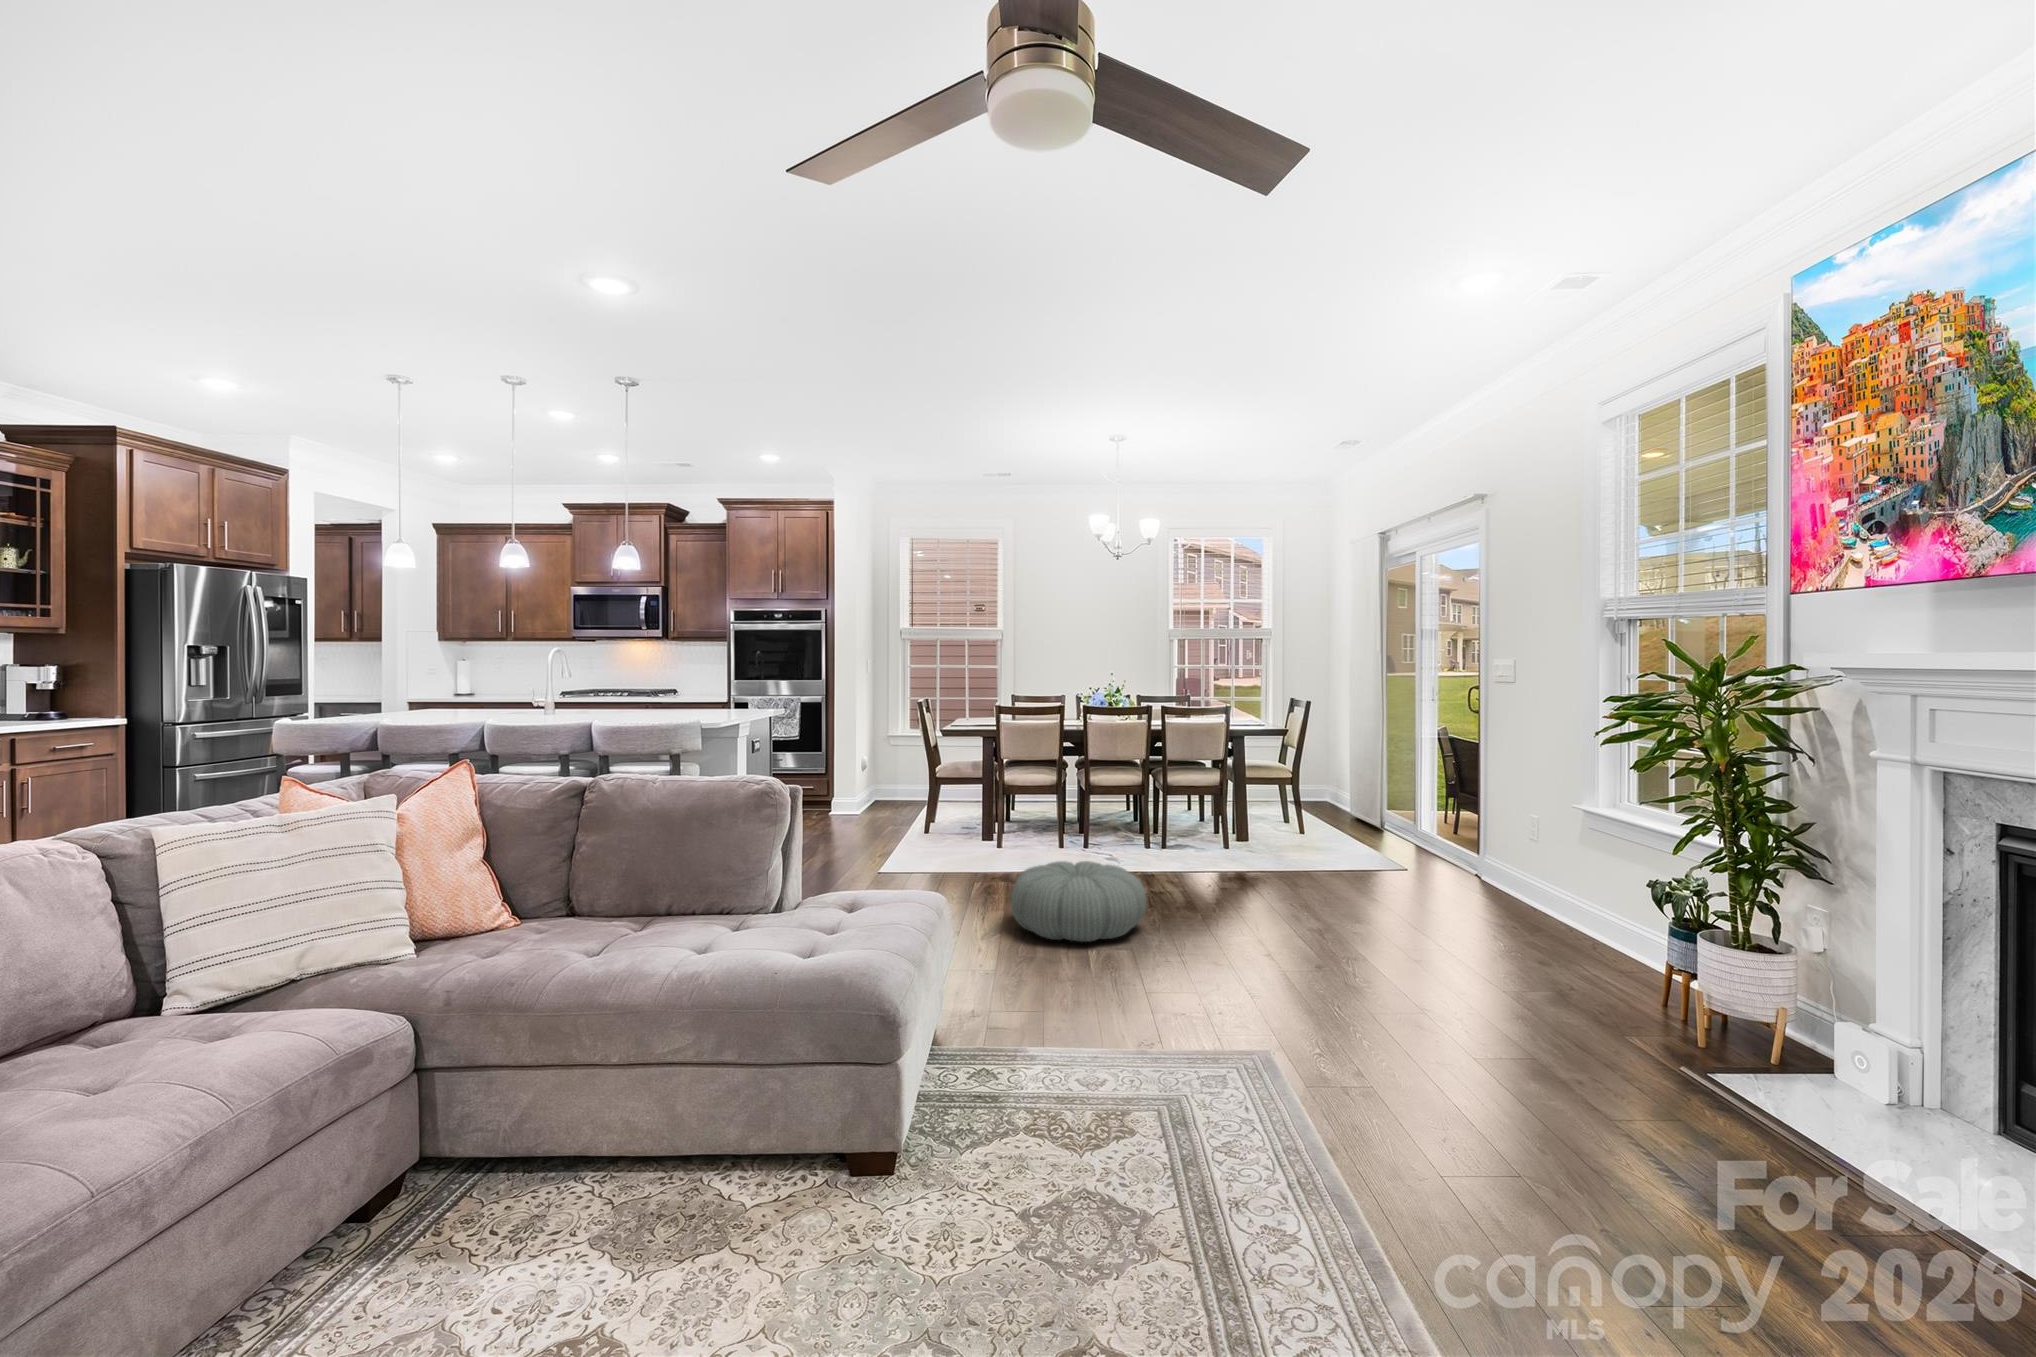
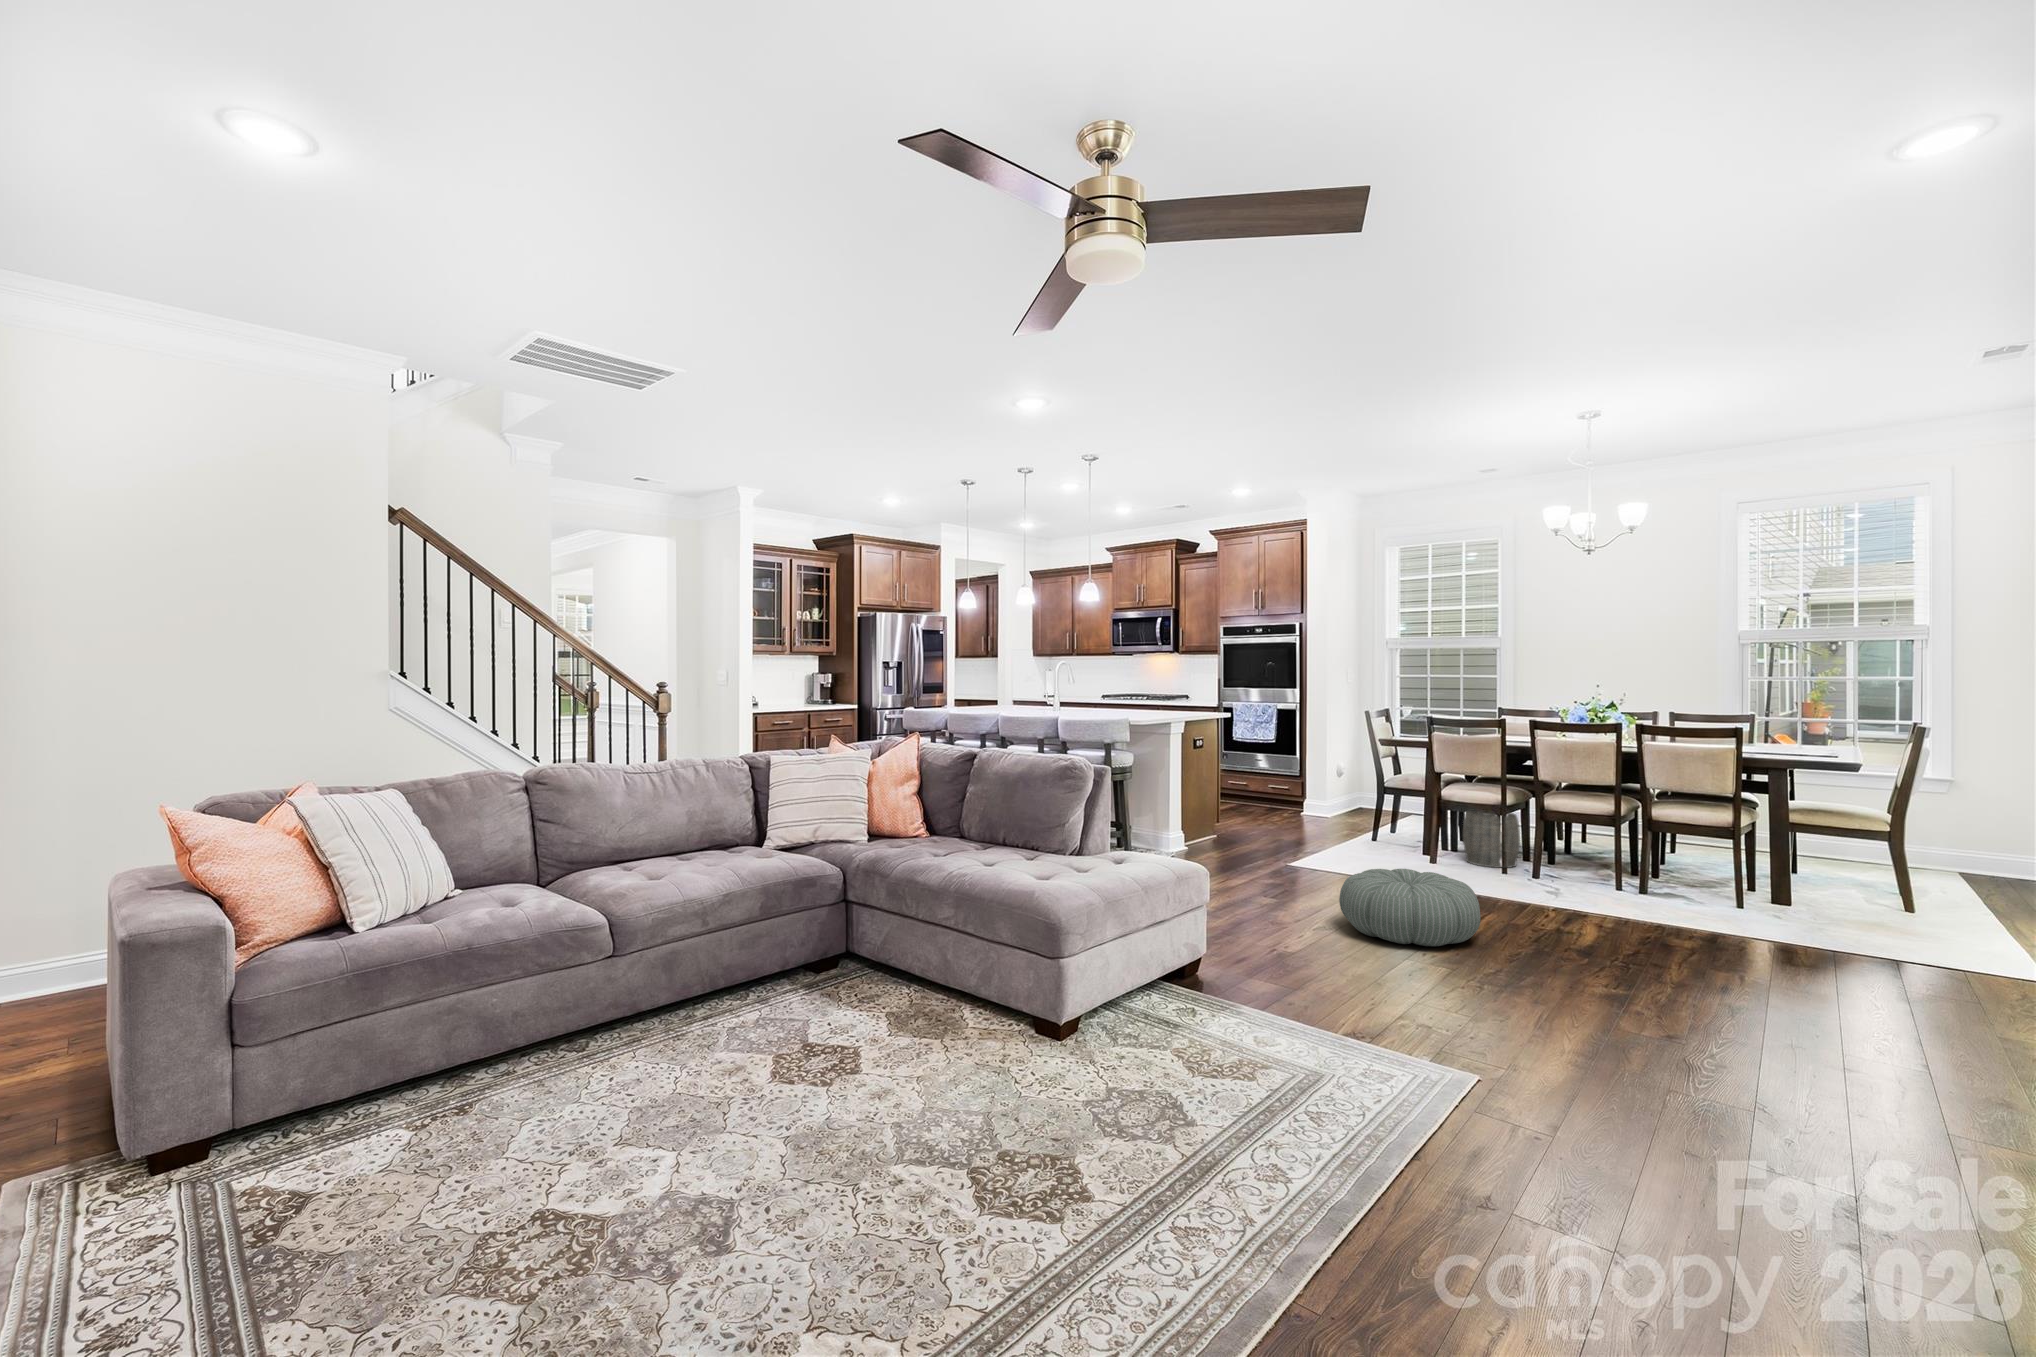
woven basket: none [1024,791,1072,846] -> present [1463,811,1520,868]

